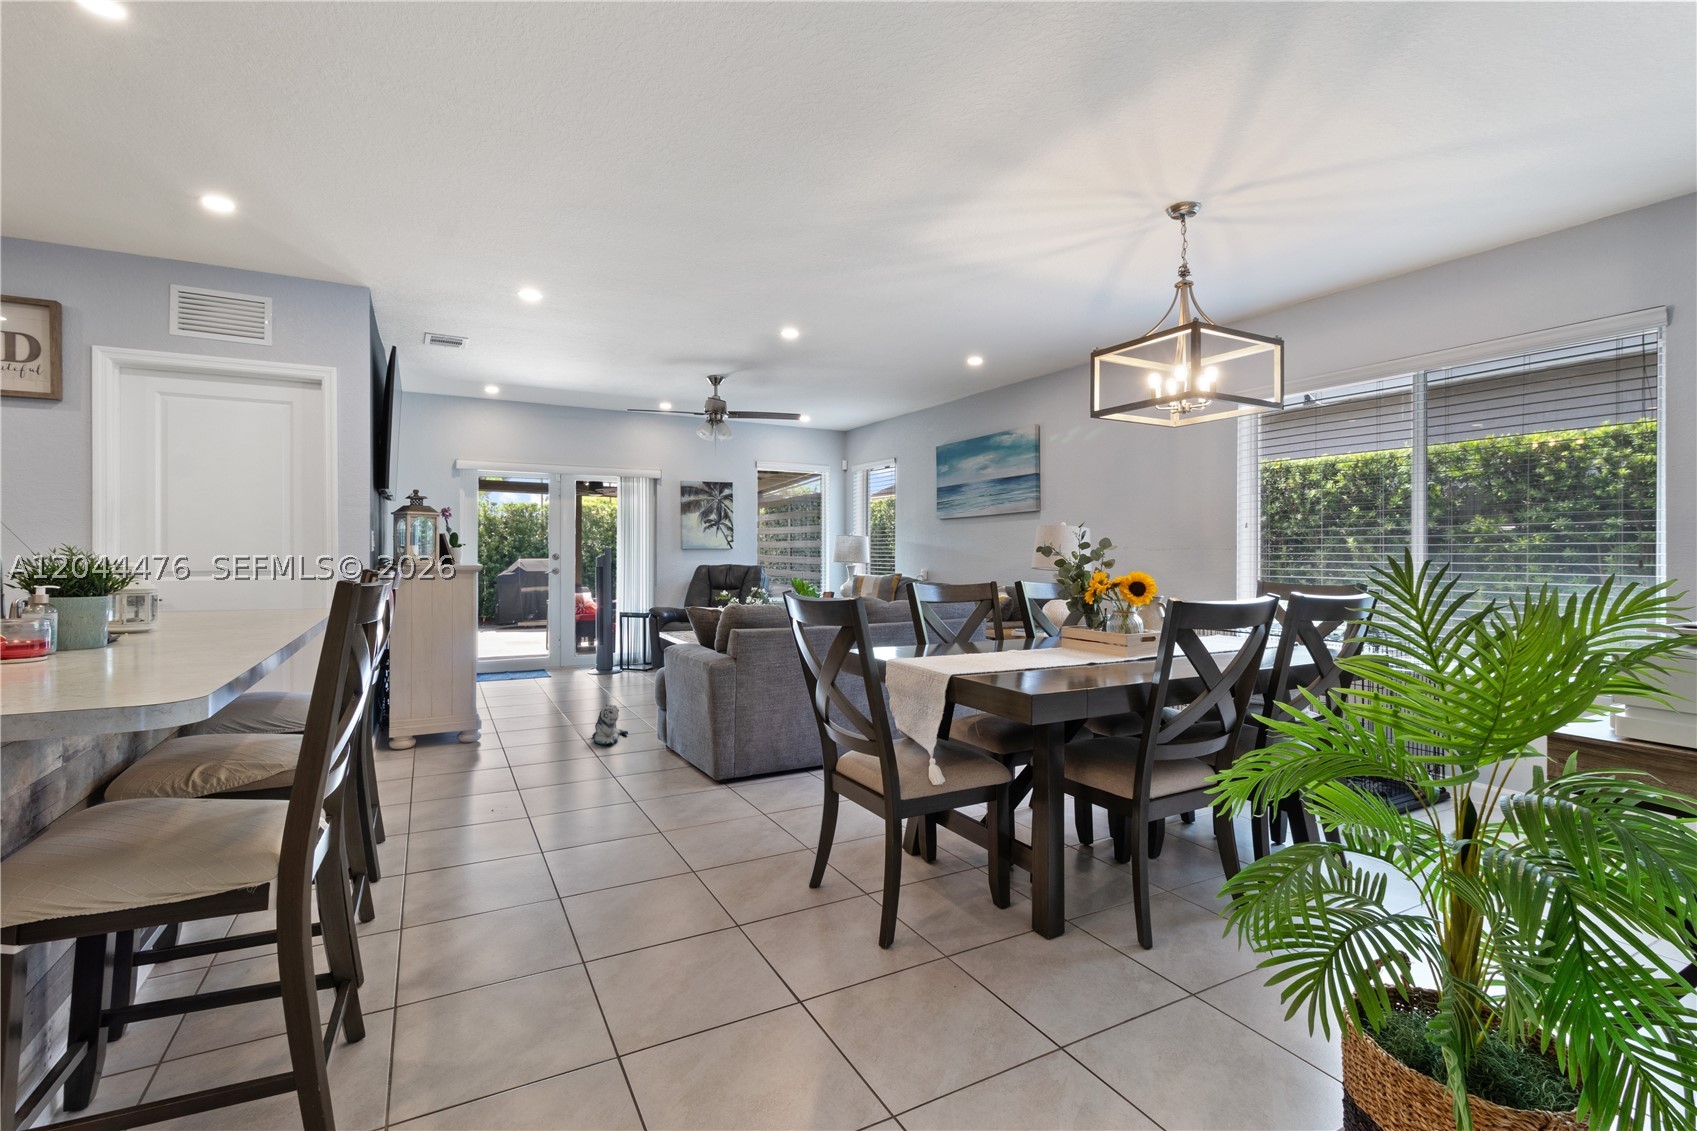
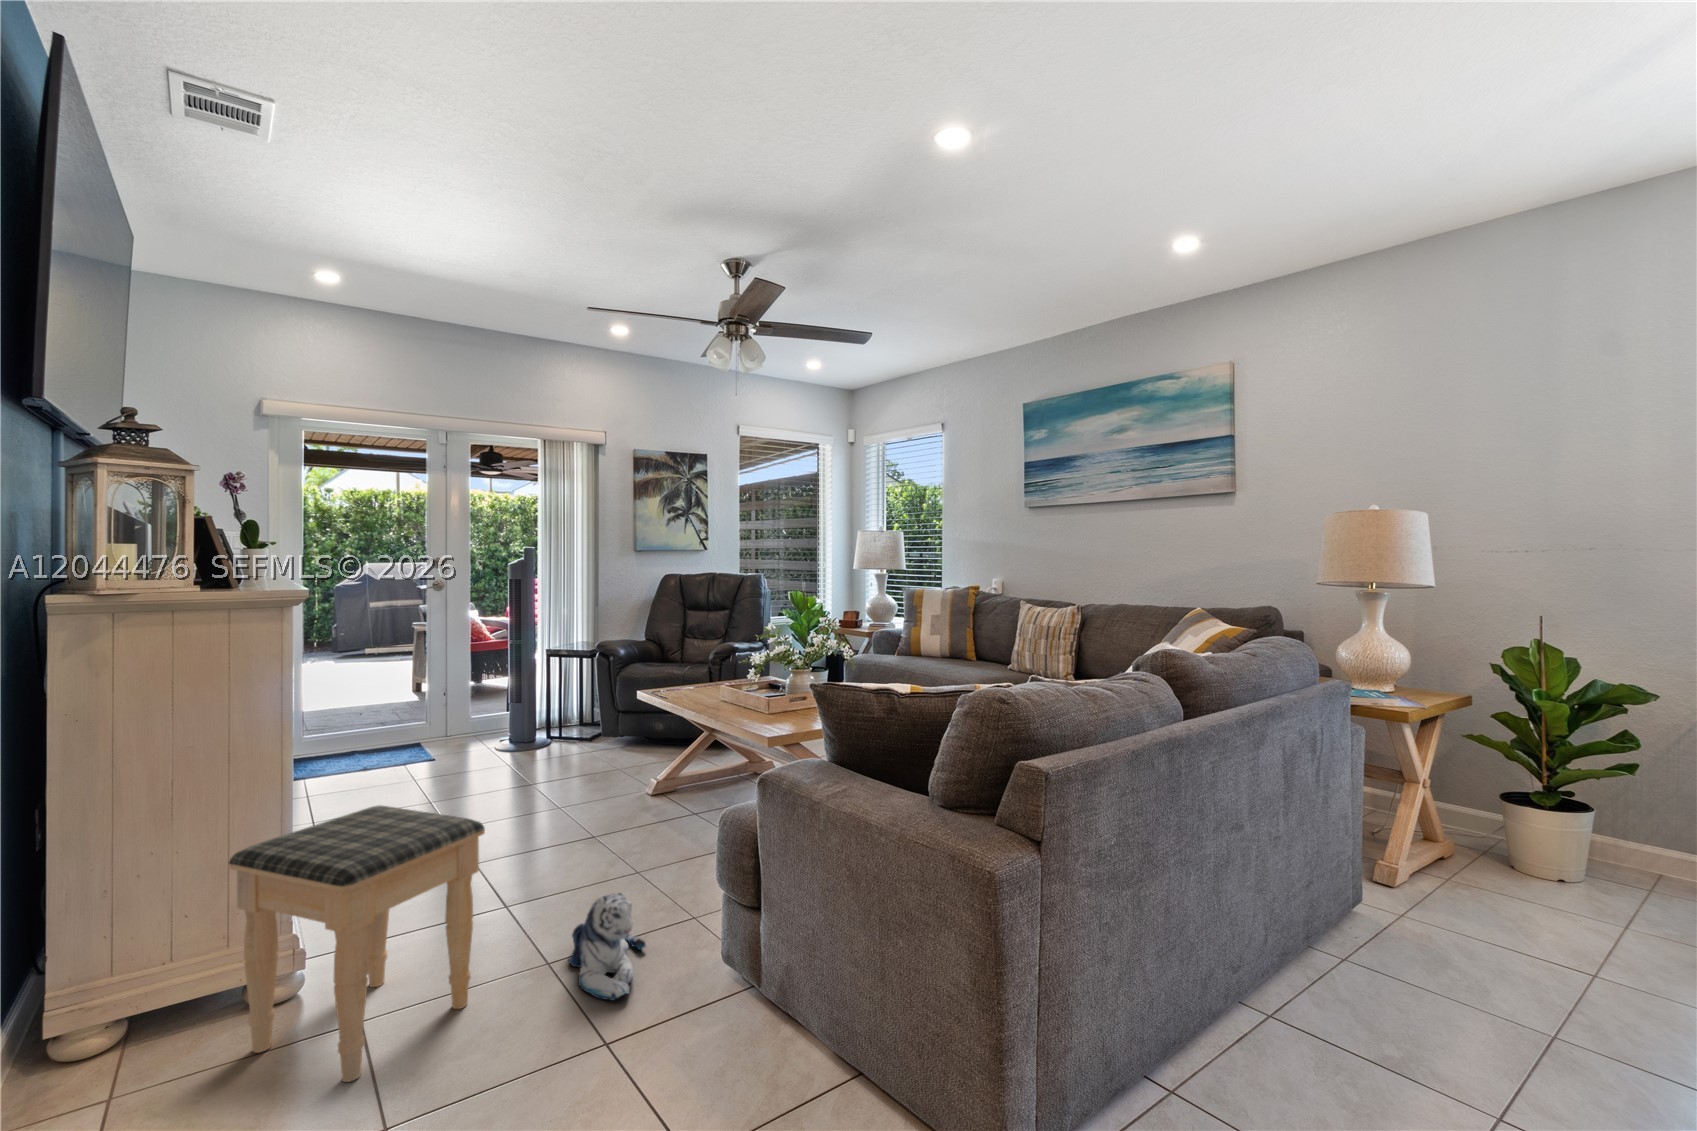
footstool: none [456,660,555,756] -> present [229,806,485,1082]

